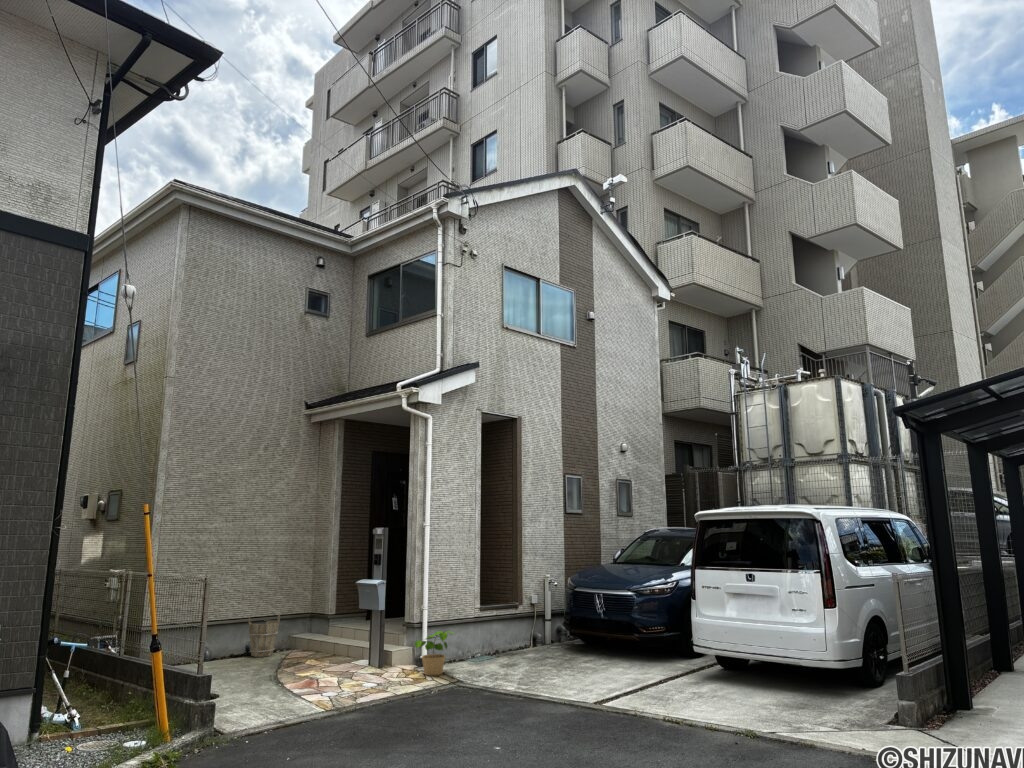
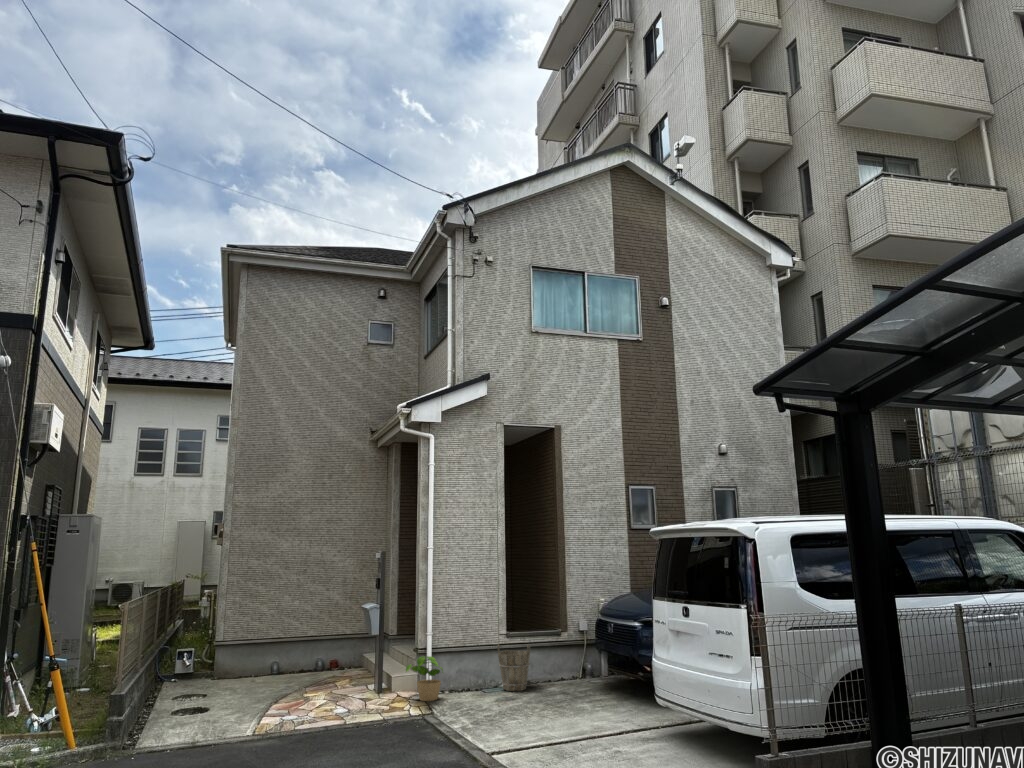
bucket: present [249,615,280,657] -> present [498,645,530,691]

